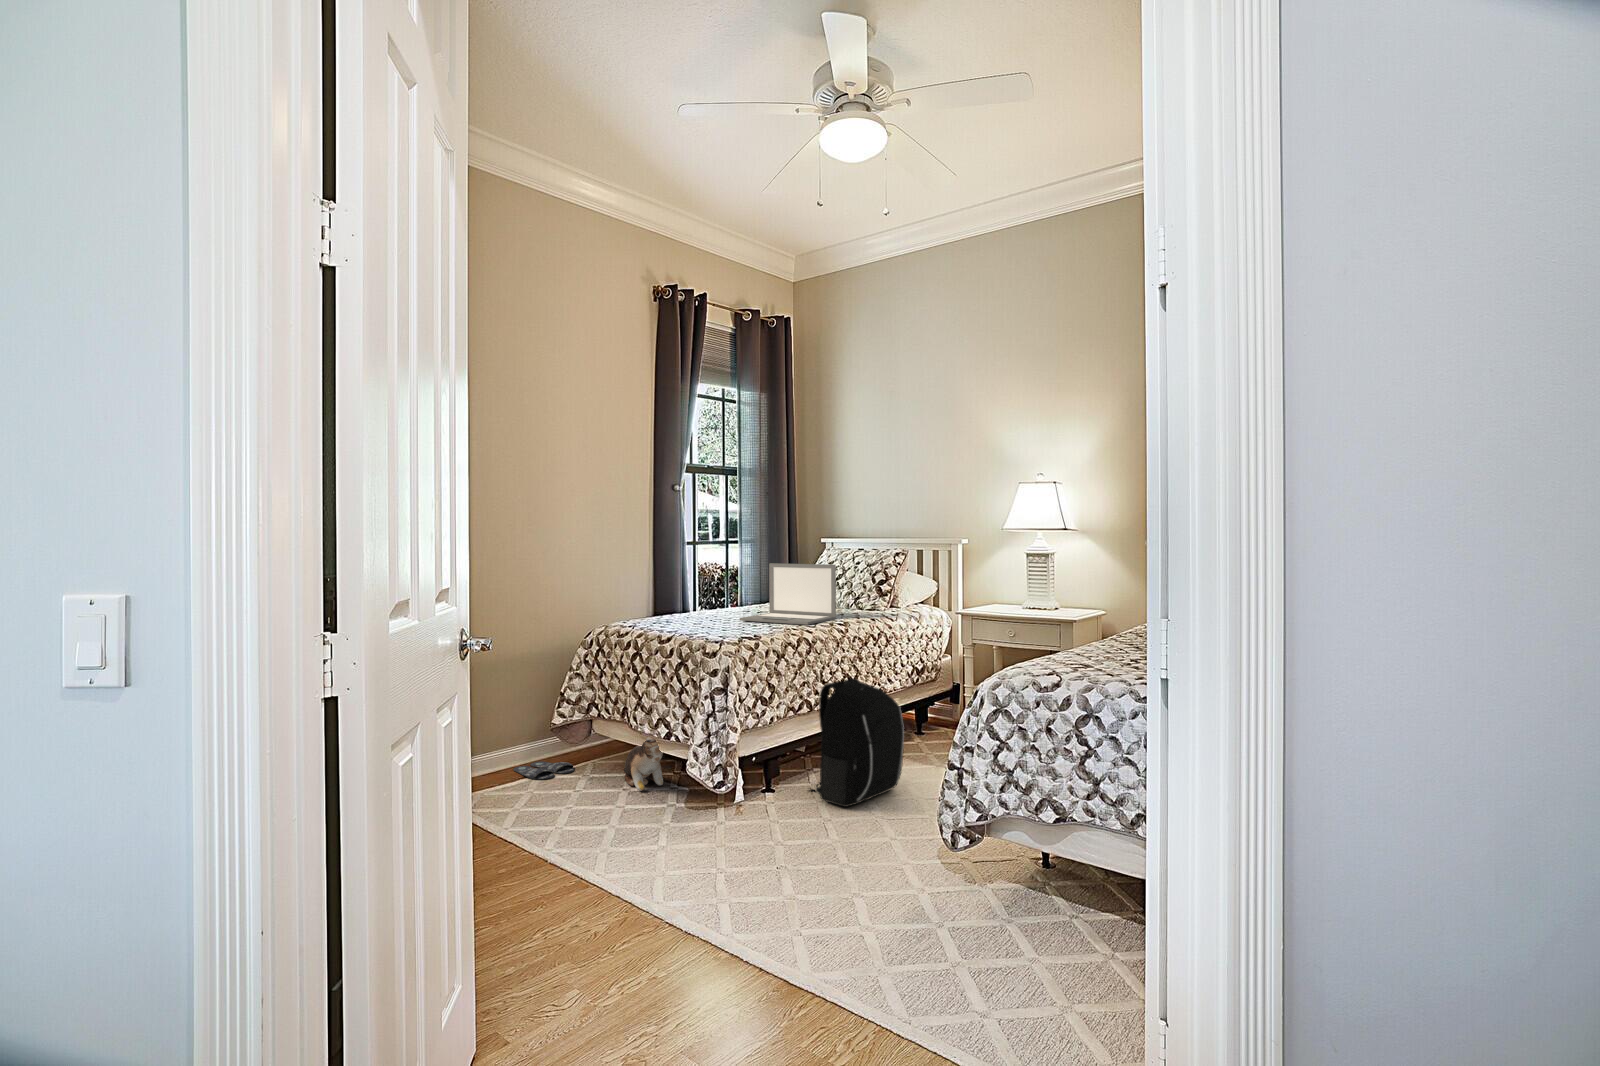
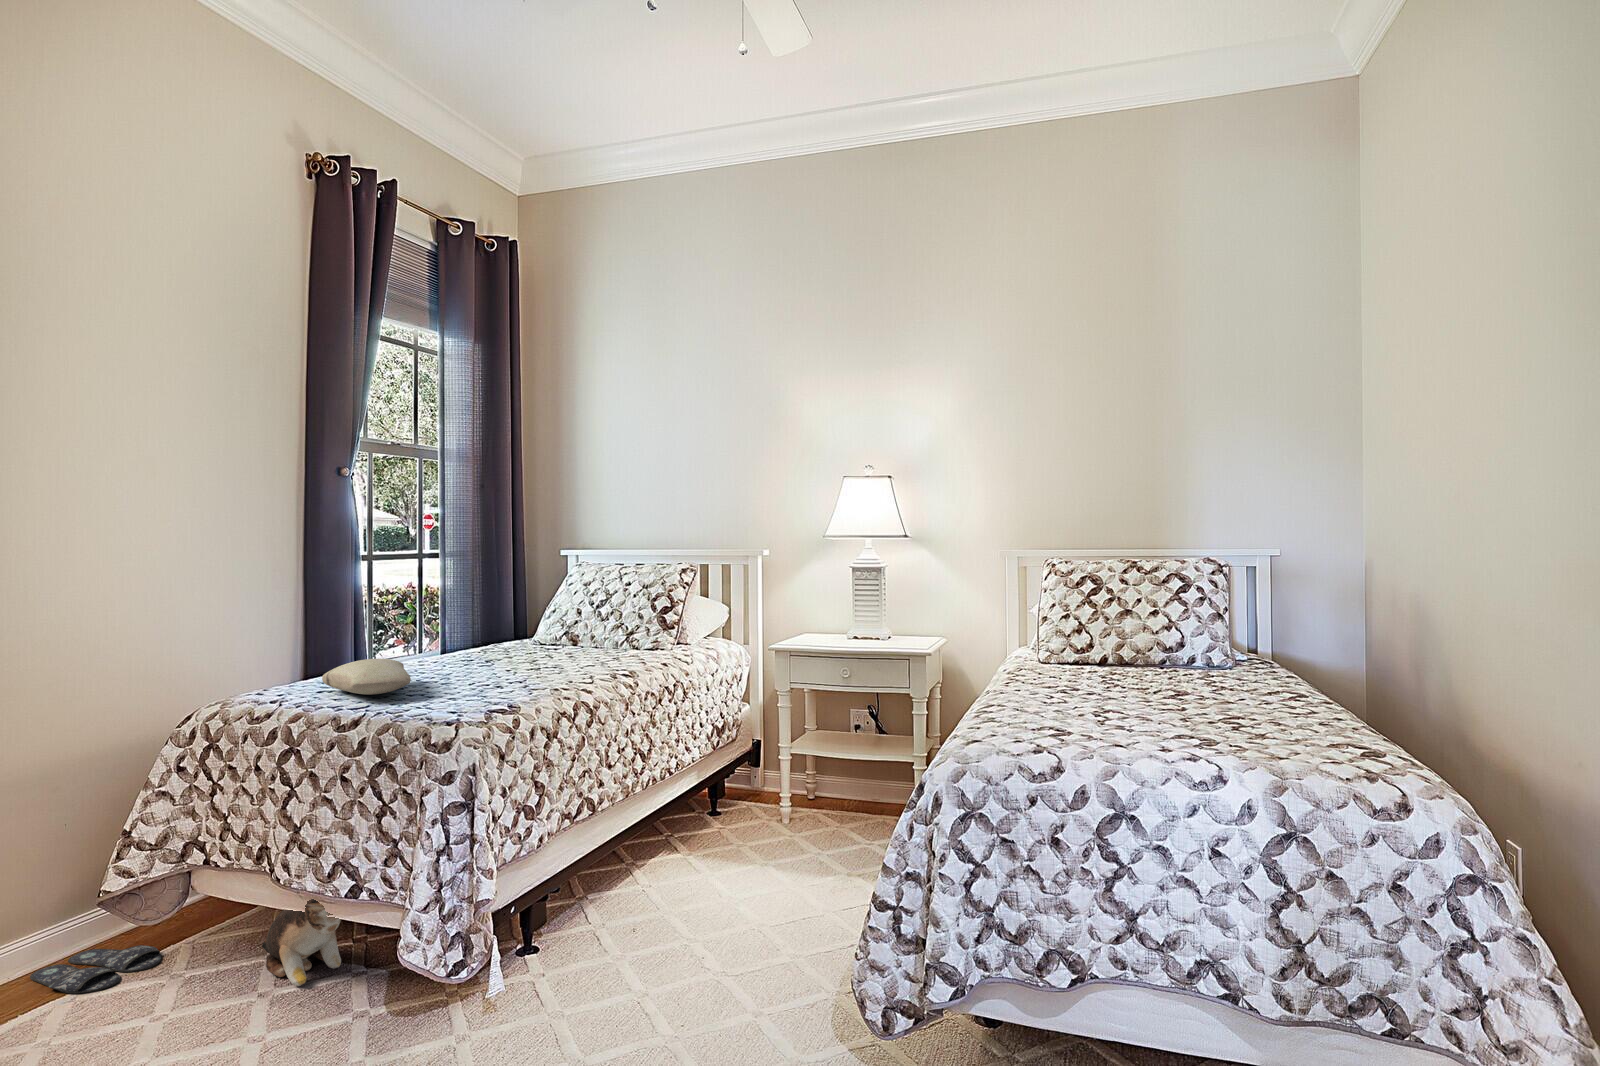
laptop: present [740,563,836,625] -> none [465,588,613,680]
pillow: none [657,605,704,625] -> present [322,658,411,695]
backpack: present [810,678,904,807] -> none [590,757,736,961]

